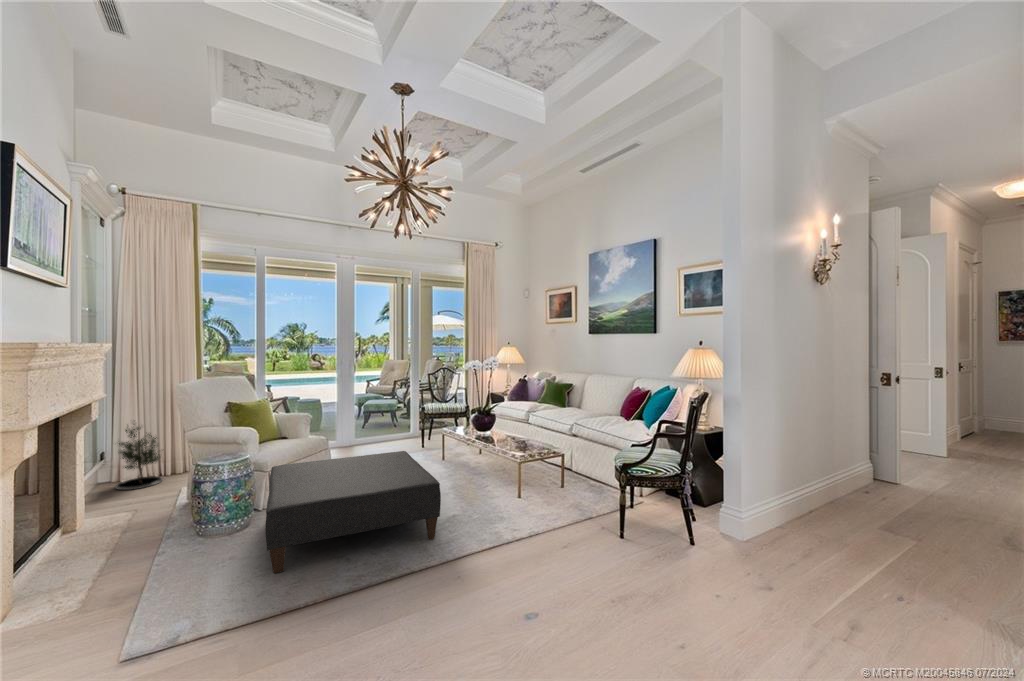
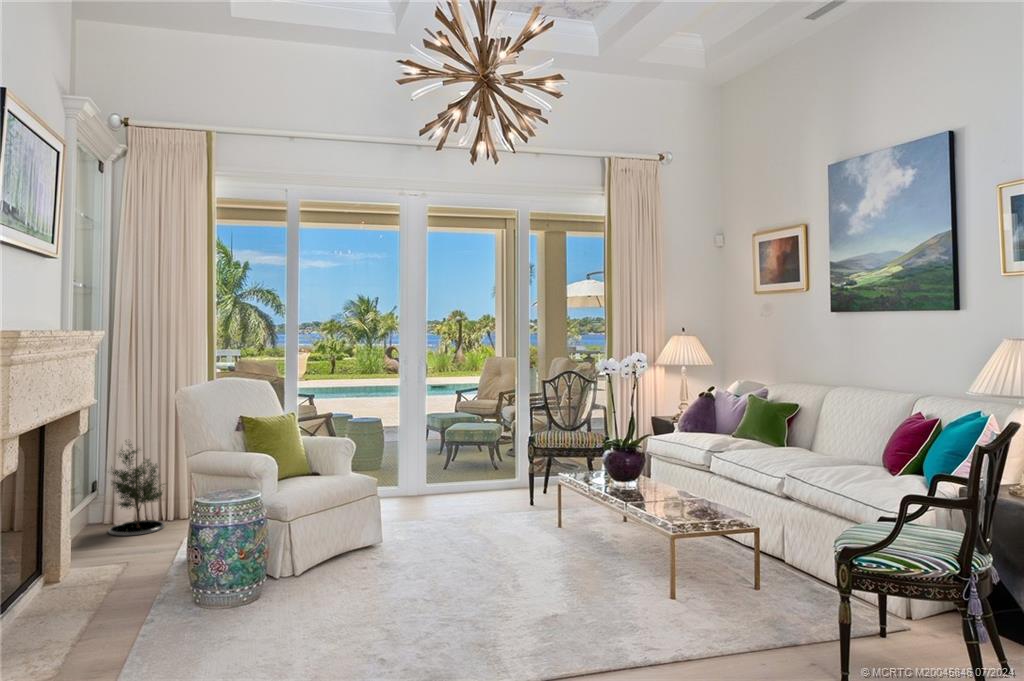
ottoman: present [265,451,441,573] -> none [270,504,523,661]

